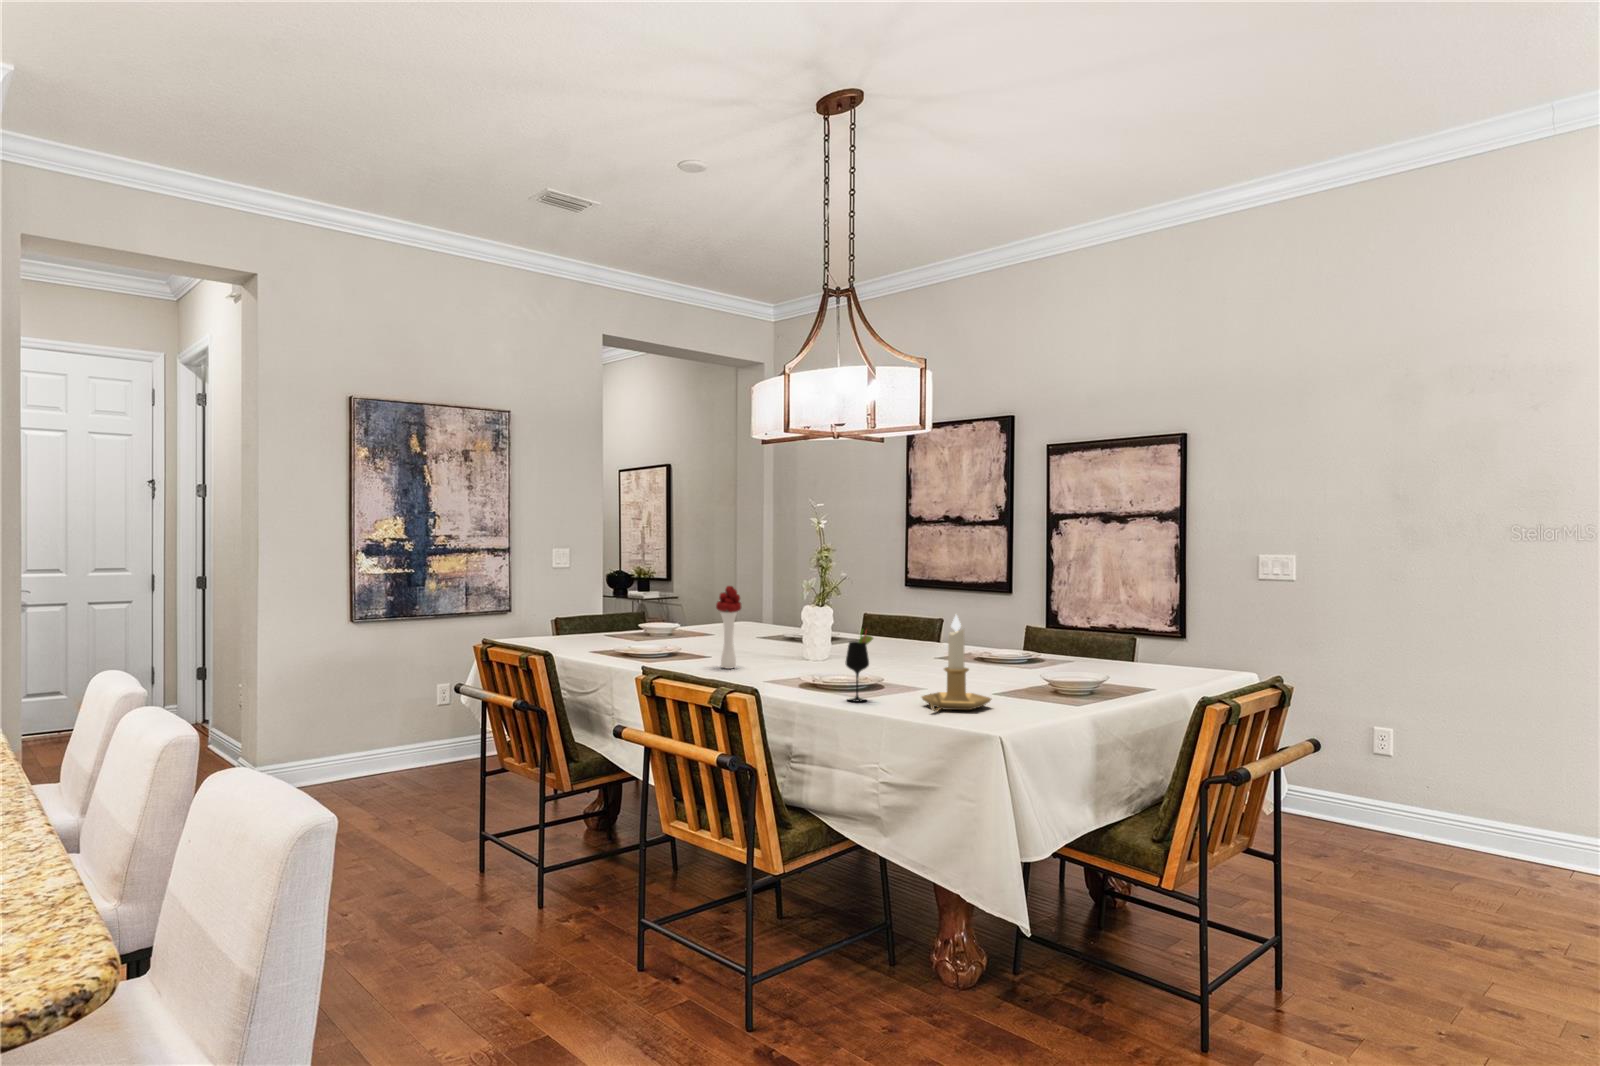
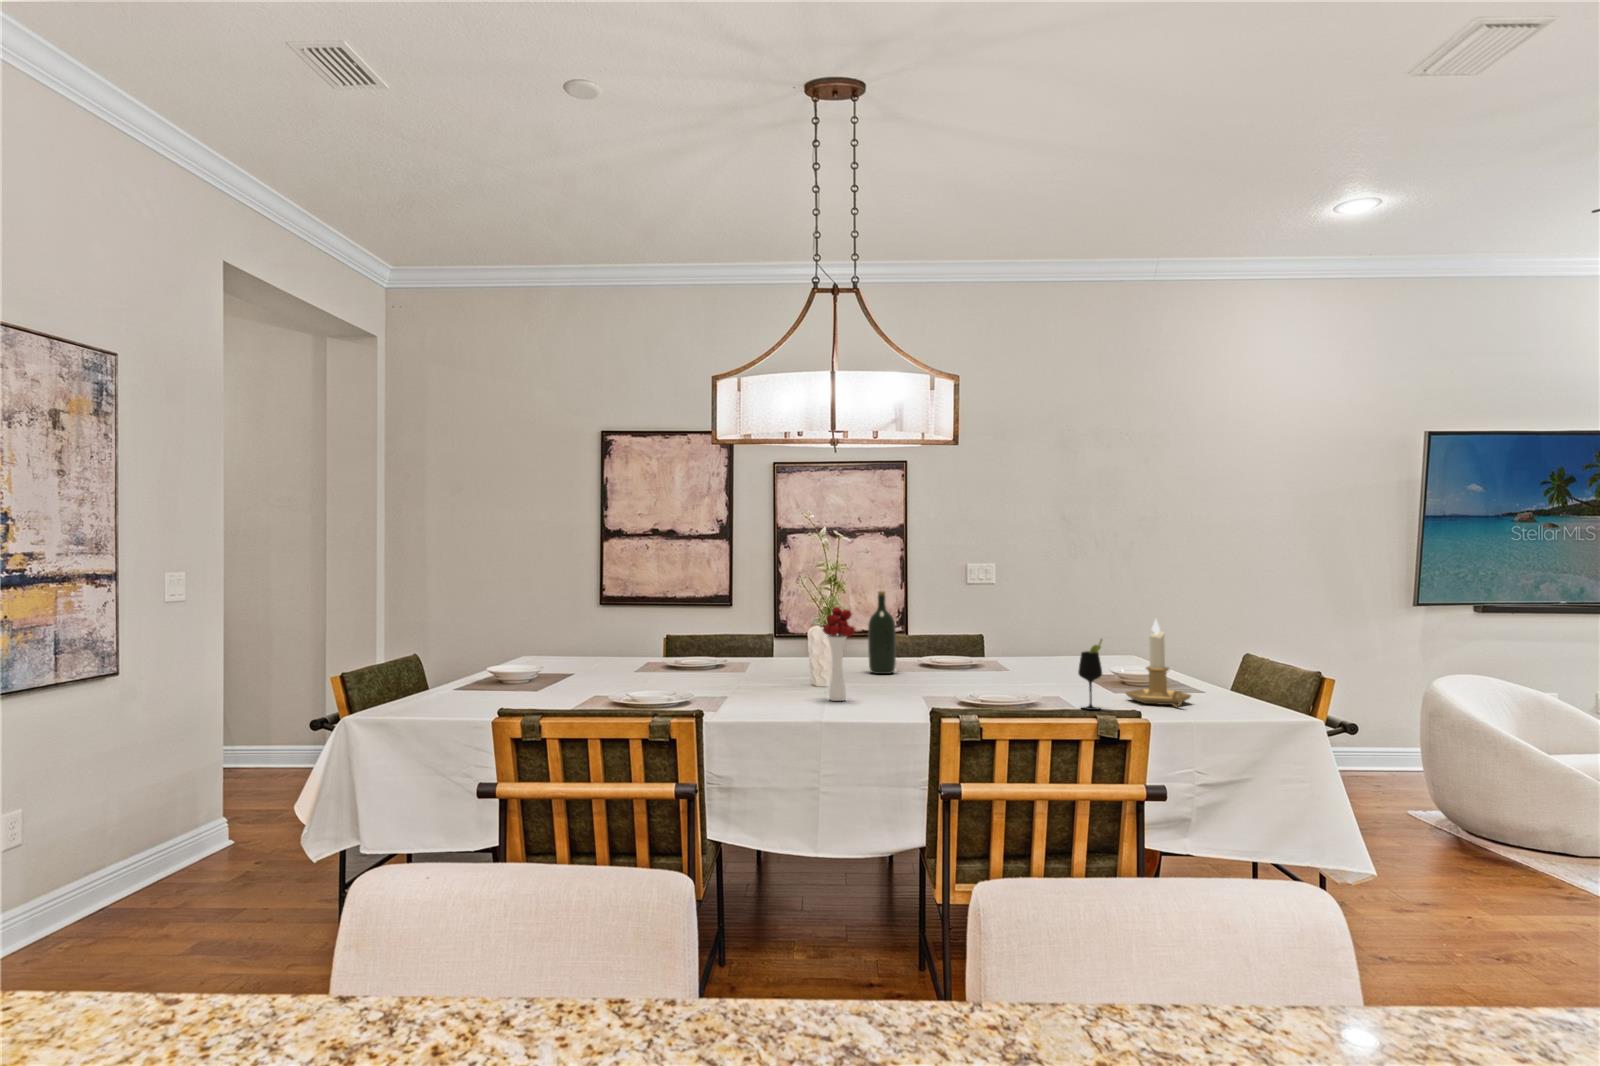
wine bottle: none [880,577,907,659] -> present [868,591,896,674]

